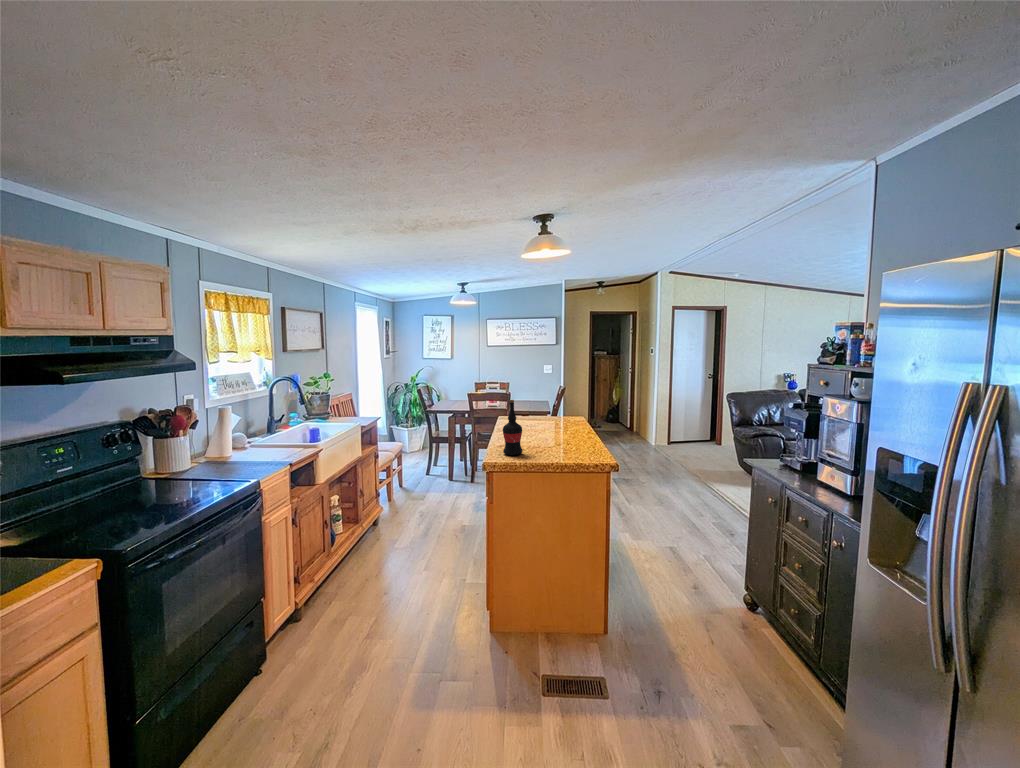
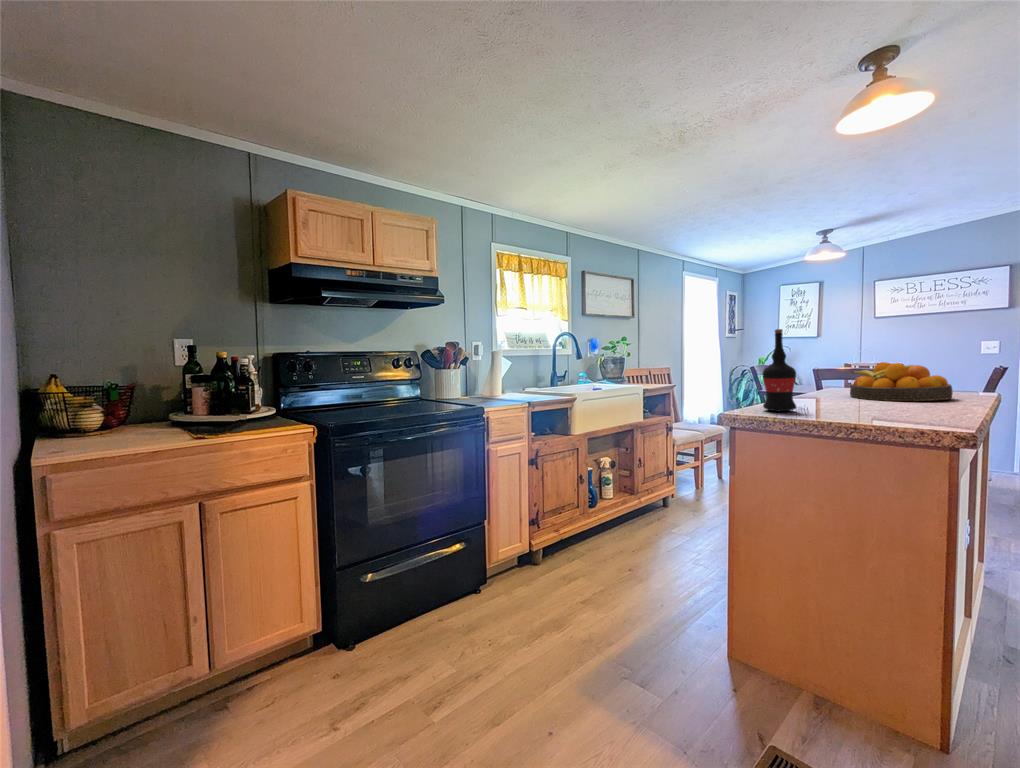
fruit bowl: none [523,406,573,433] -> present [850,362,953,401]

